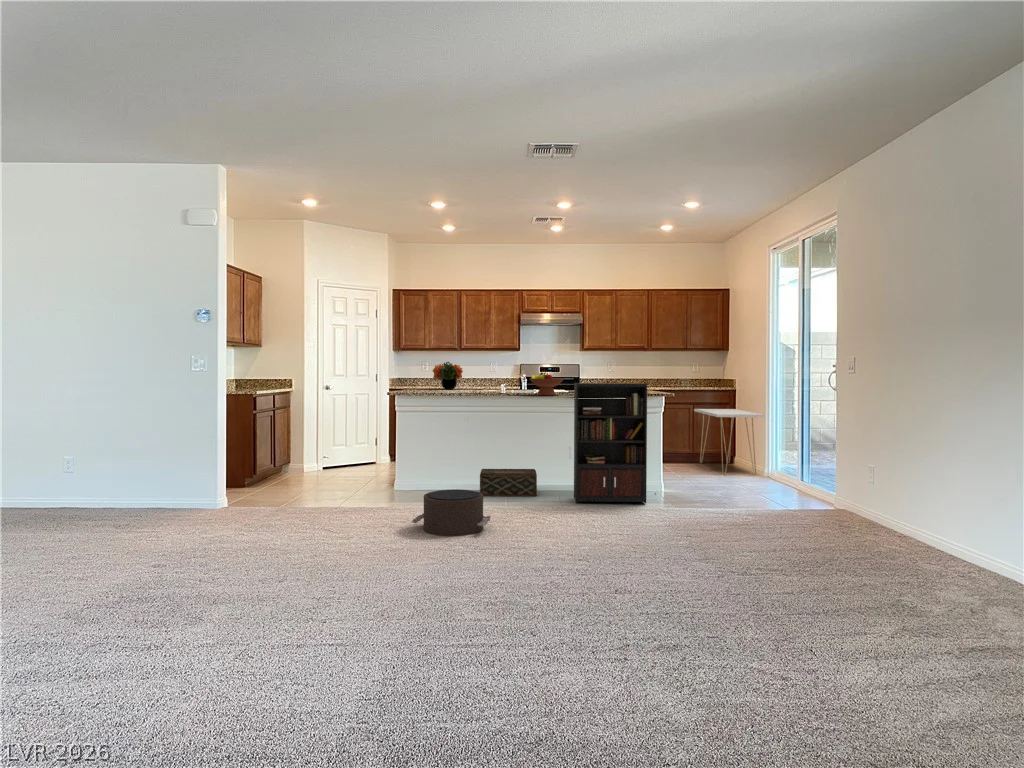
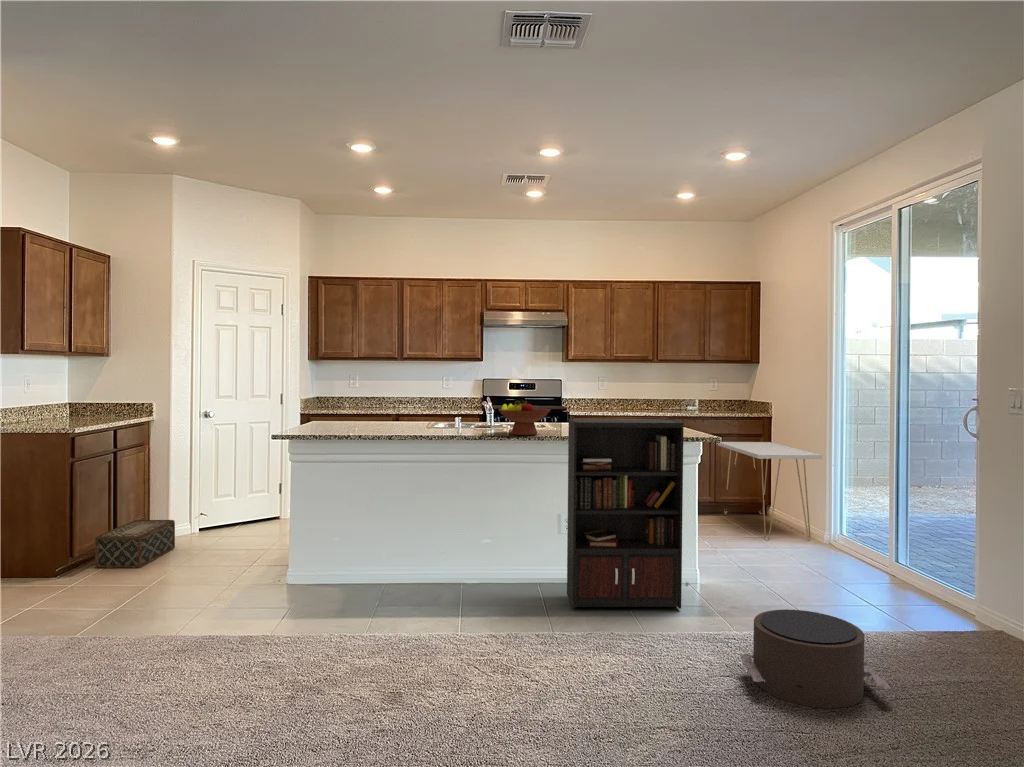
flower arrangement: present [432,362,463,389] -> none [358,378,403,418]
woven basket: present [480,469,537,496] -> present [95,520,175,568]
pouf: present [412,489,491,536] -> present [740,609,891,708]

